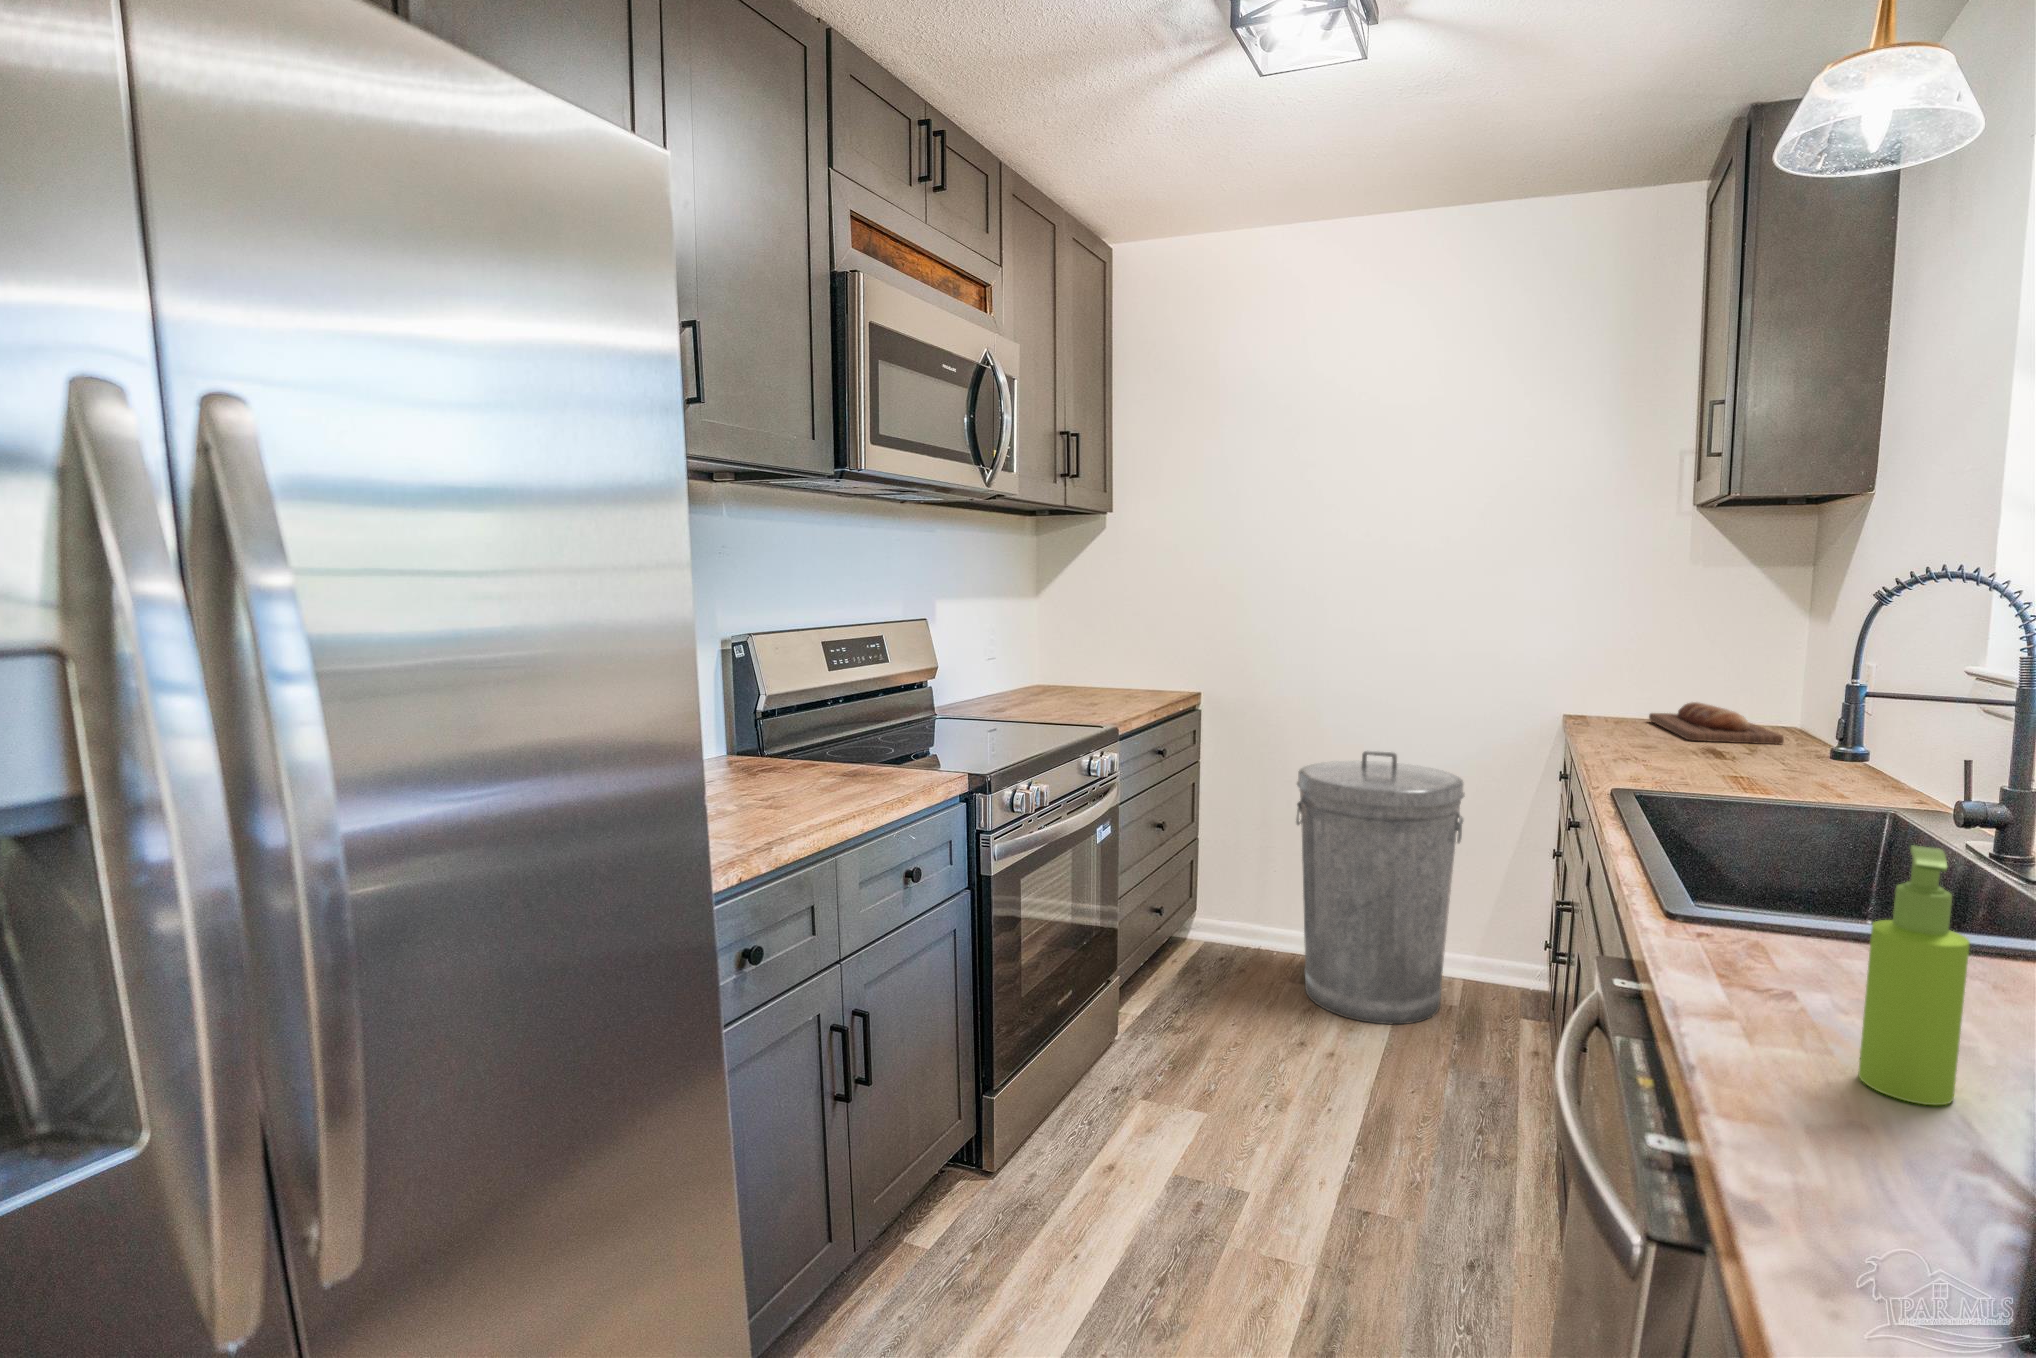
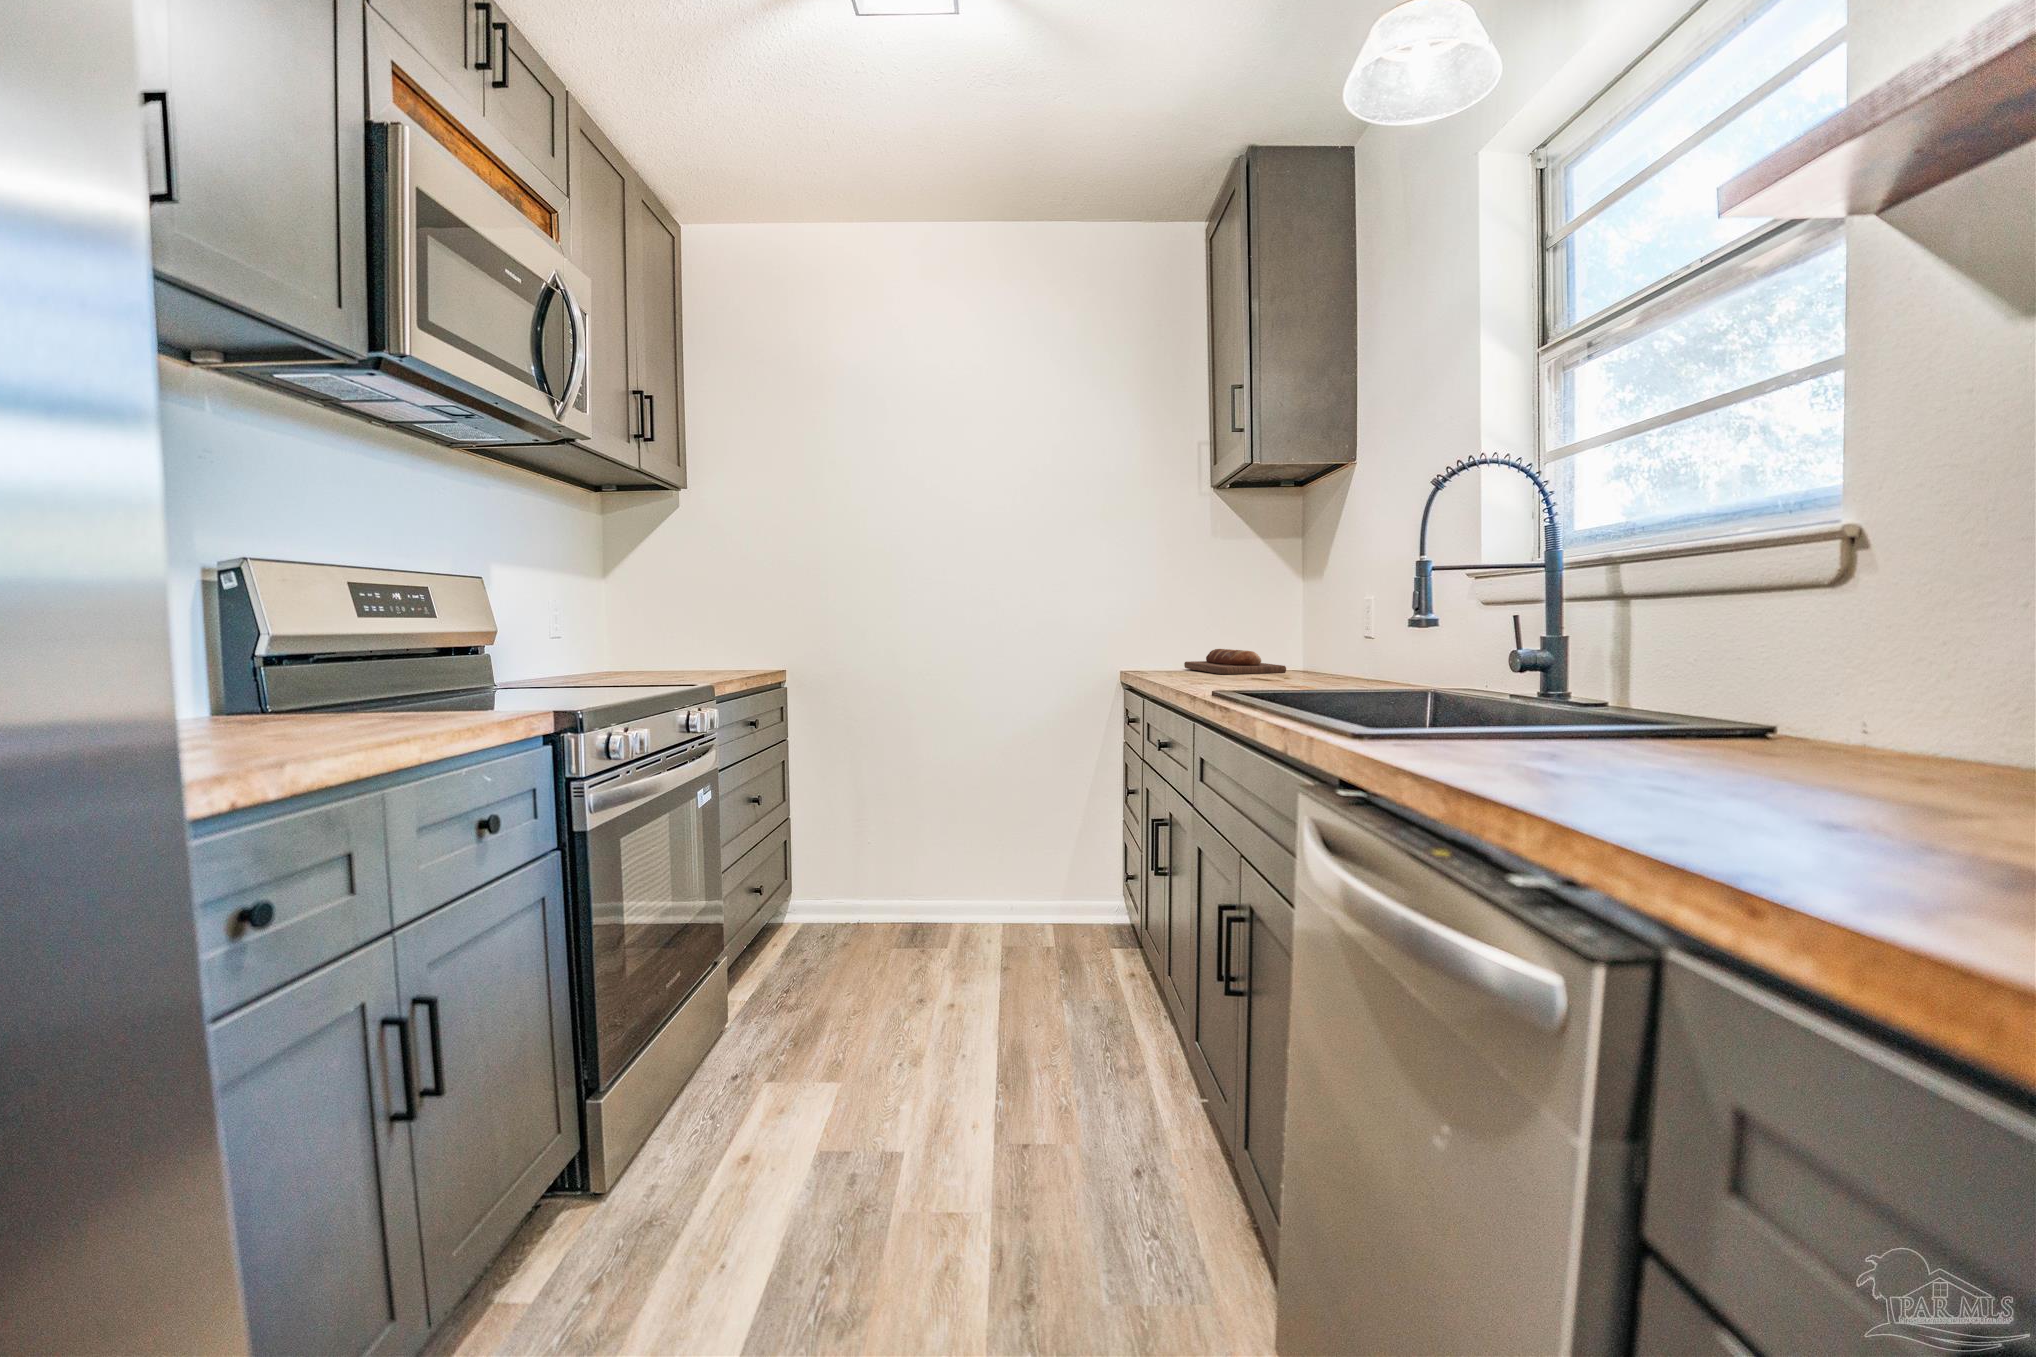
trash can: present [1296,750,1465,1024] -> none [896,710,1046,971]
soap dispenser: present [1858,845,1970,1105] -> none [1511,572,1587,794]

